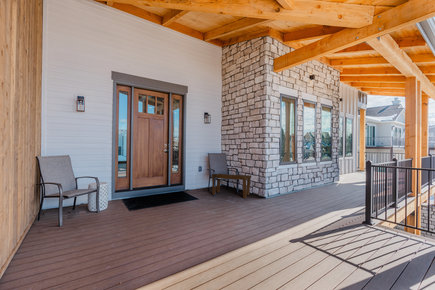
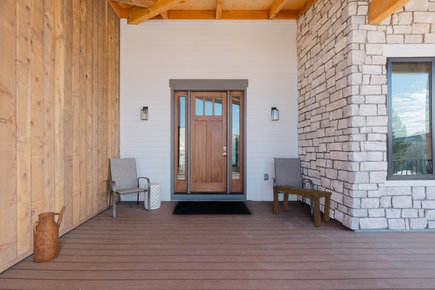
watering can: none [54,198,76,245] -> present [33,206,66,263]

